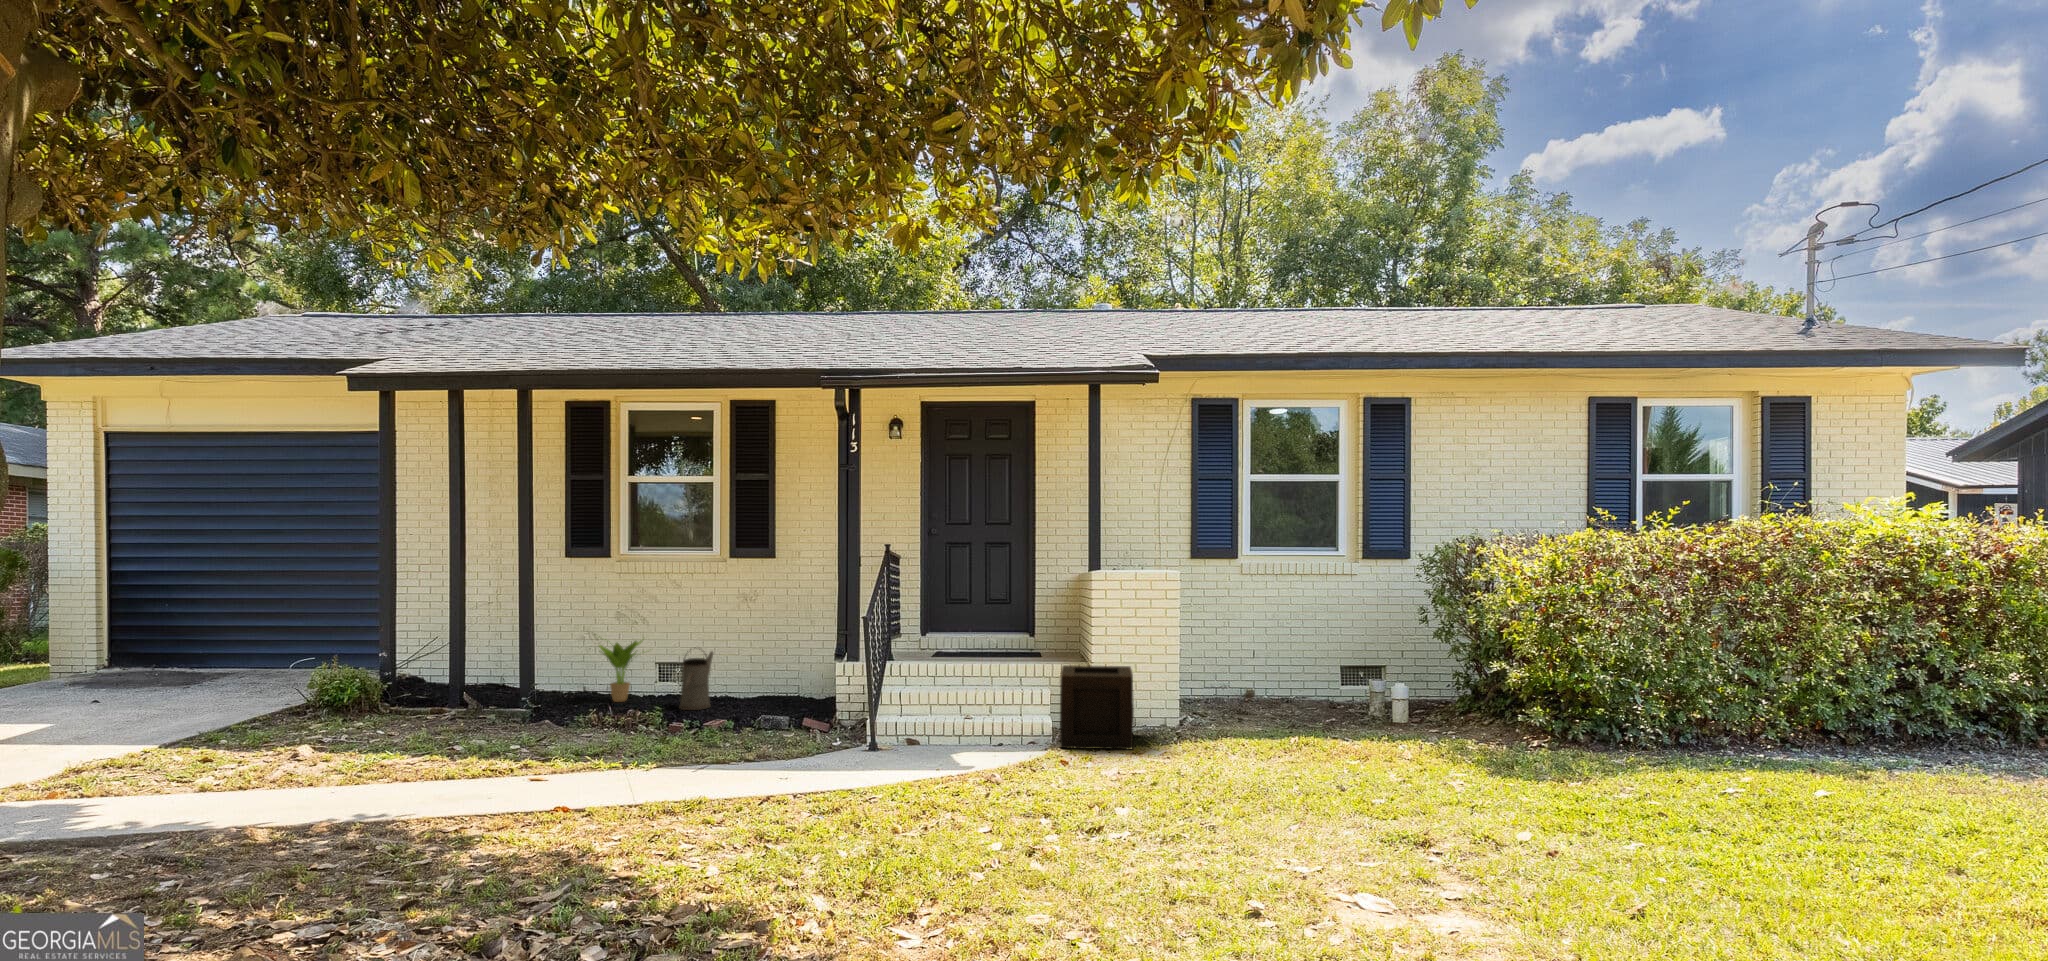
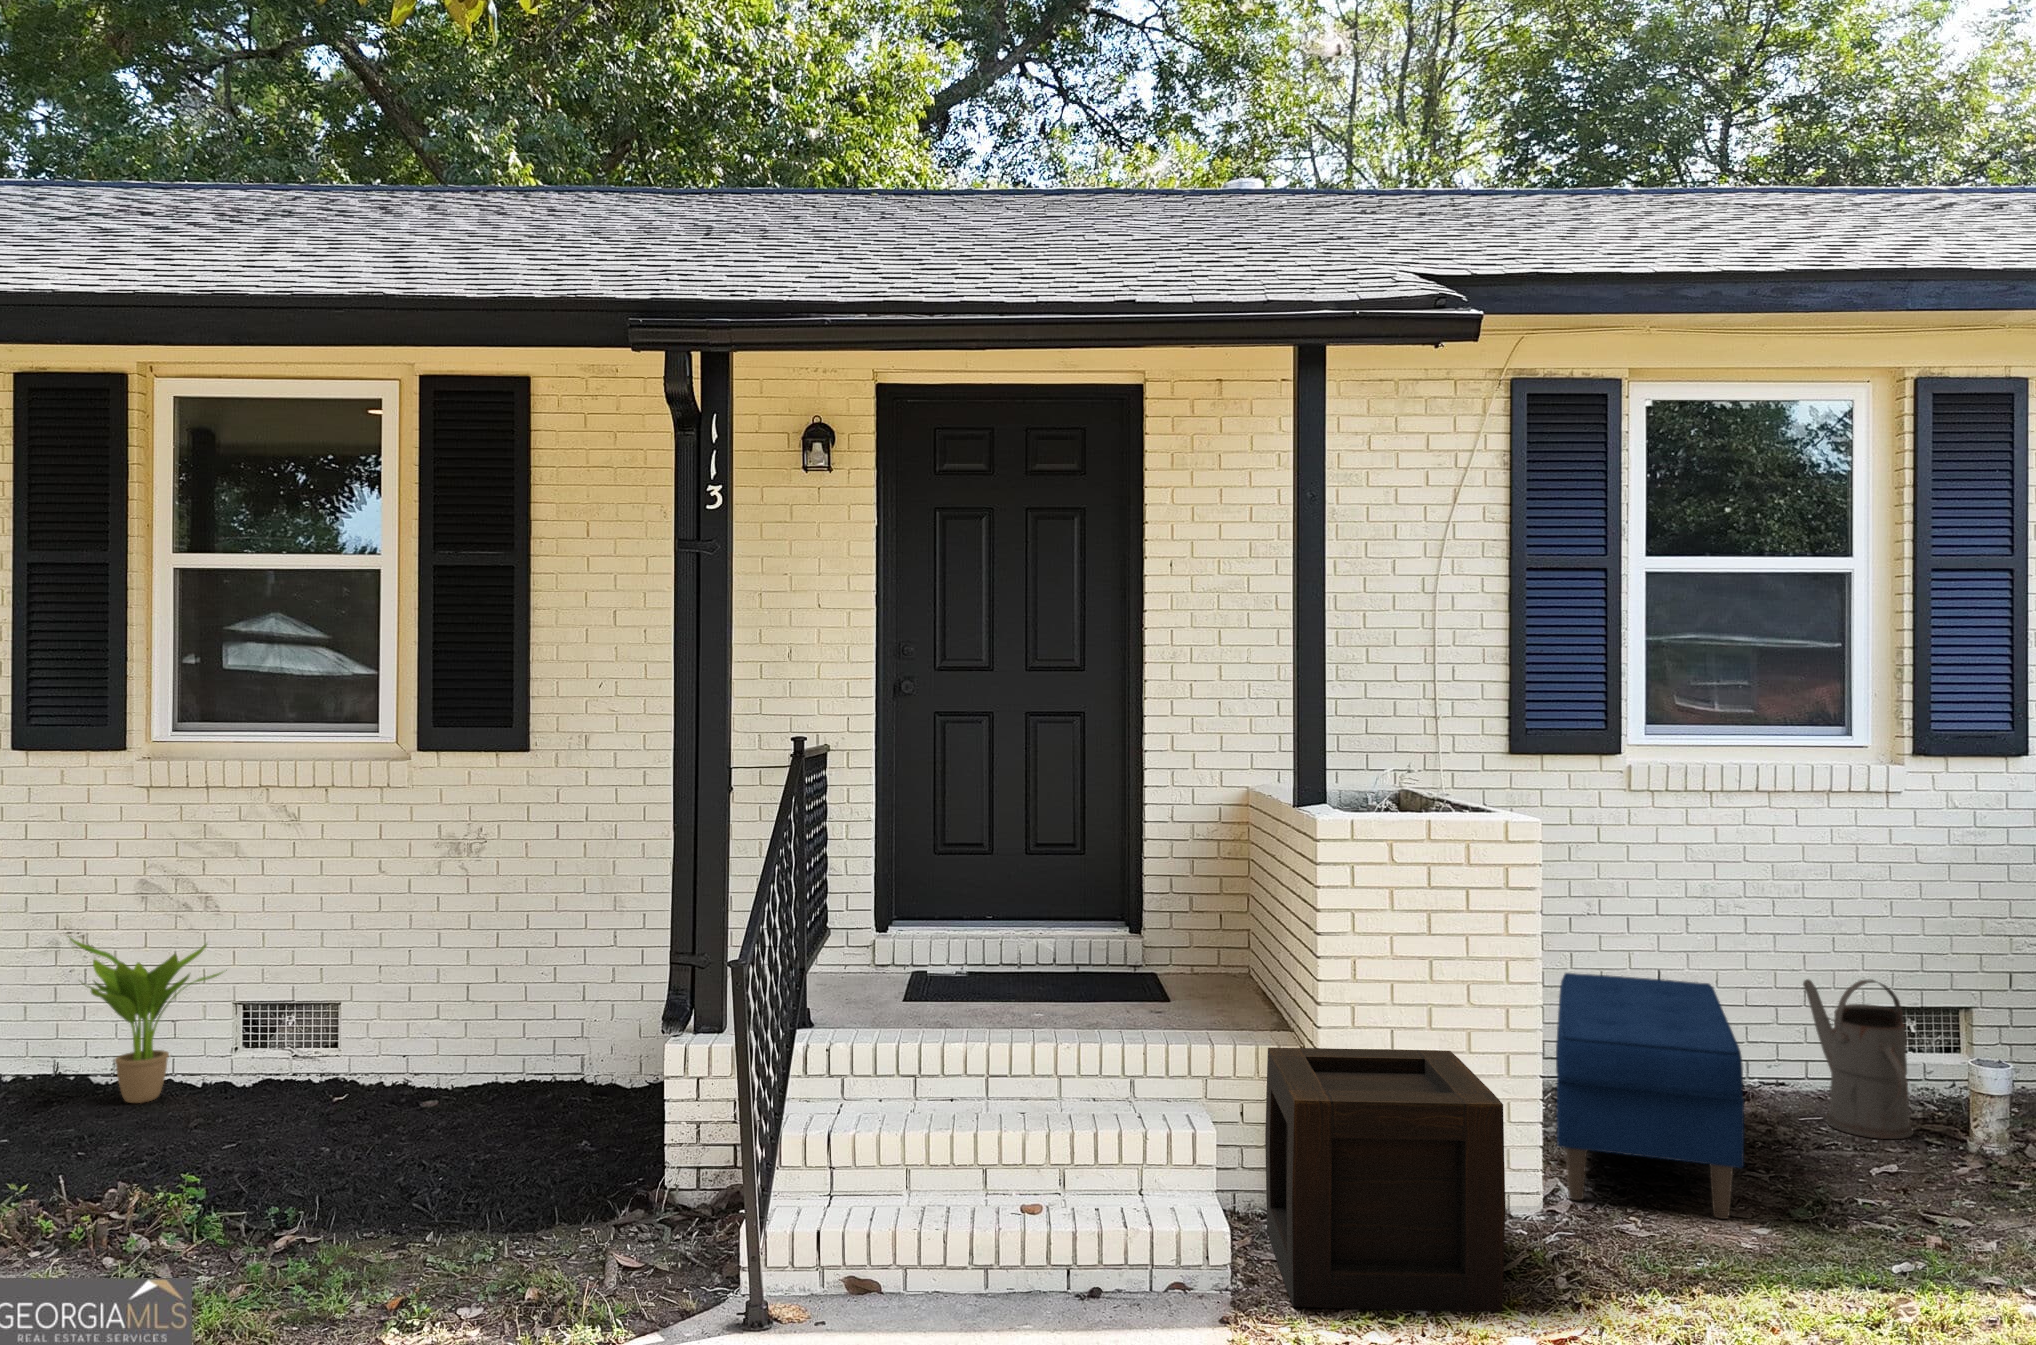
watering can: present [679,647,713,710] -> present [1803,979,1913,1139]
bench: none [1178,649,1265,732] -> present [1556,973,1744,1219]

